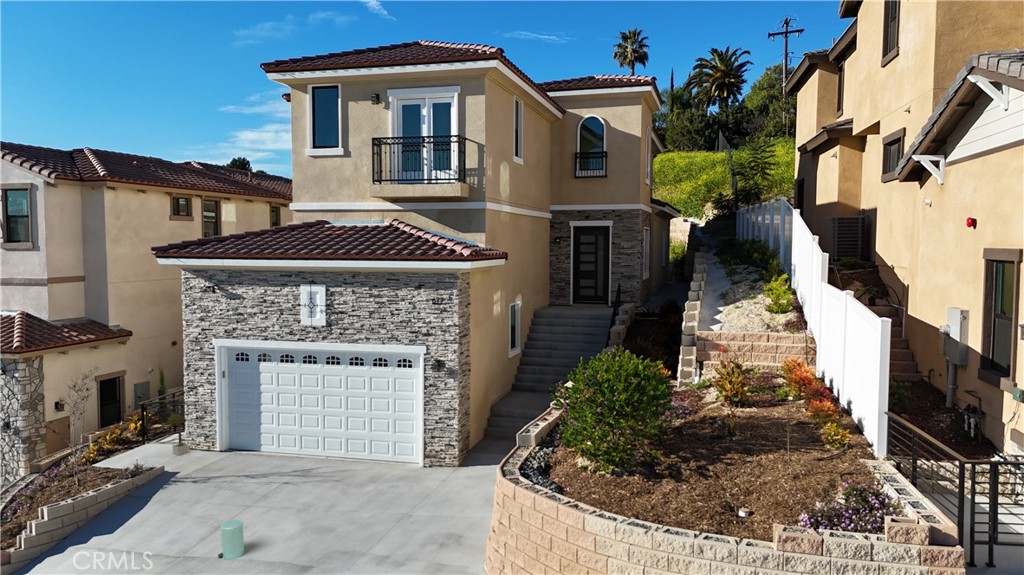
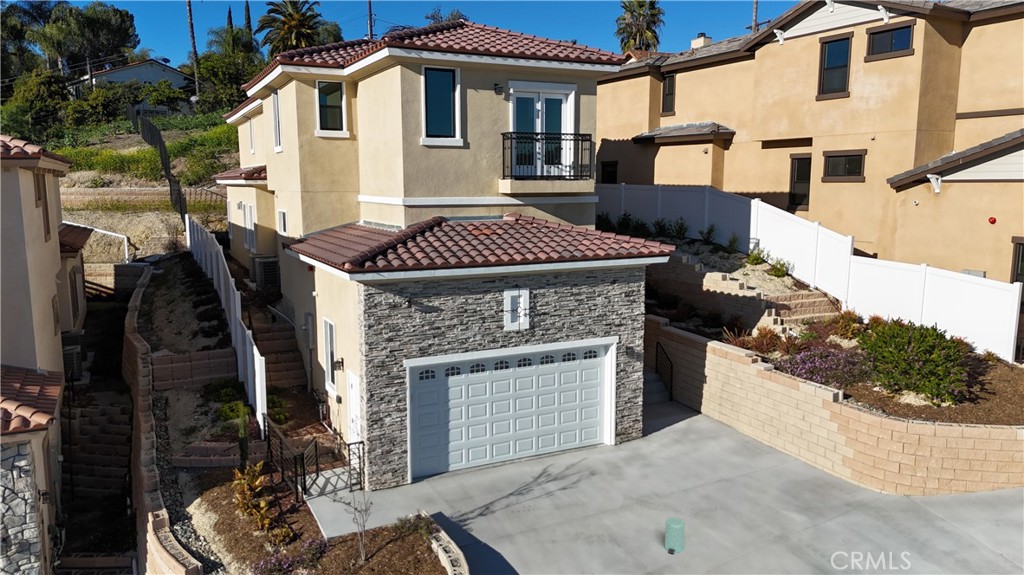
potted tree: present [168,414,189,455] -> none [358,454,379,500]

